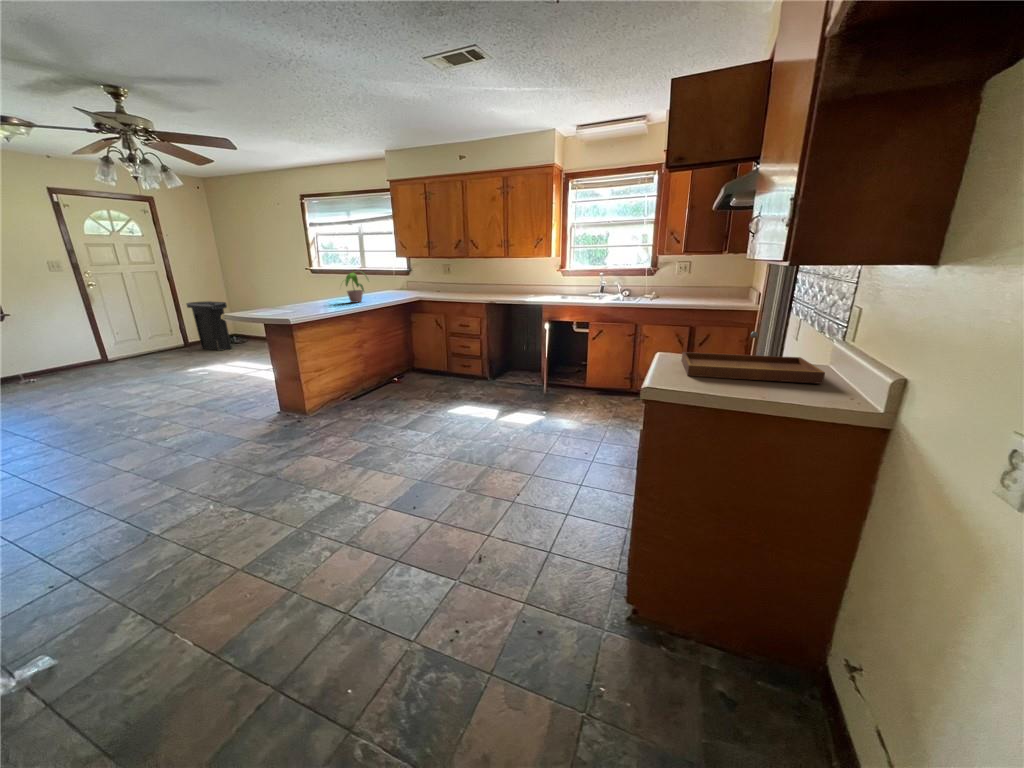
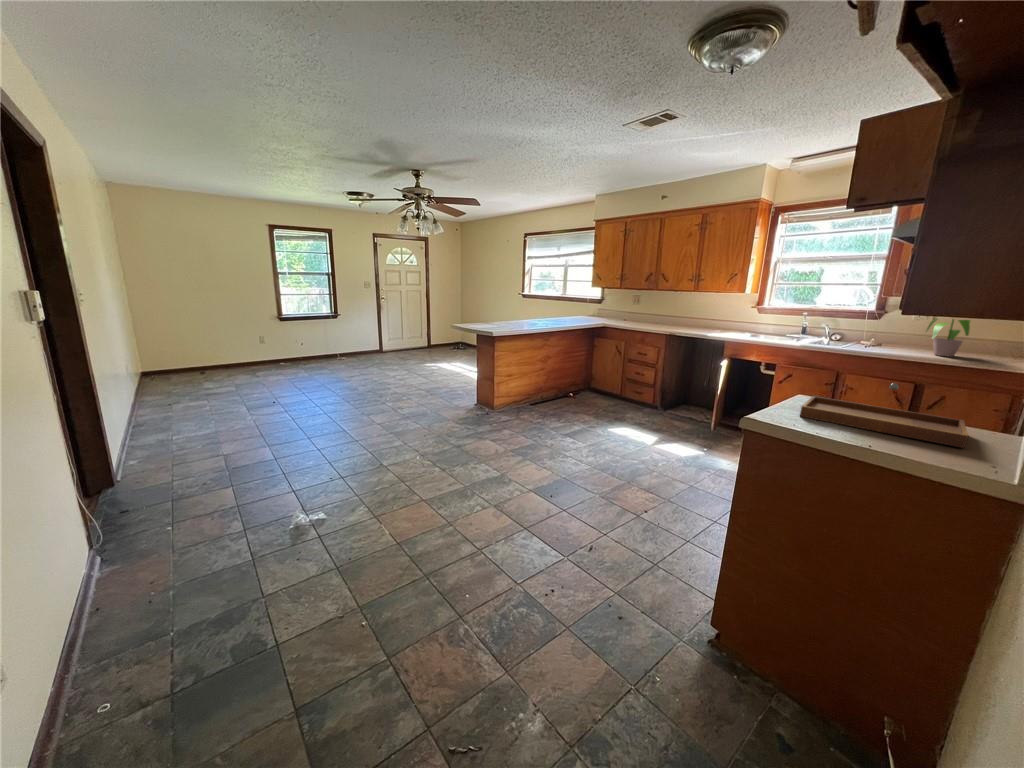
potted plant: present [345,272,368,303] -> present [926,319,970,357]
trash can: present [187,301,232,351] -> none [433,315,458,354]

